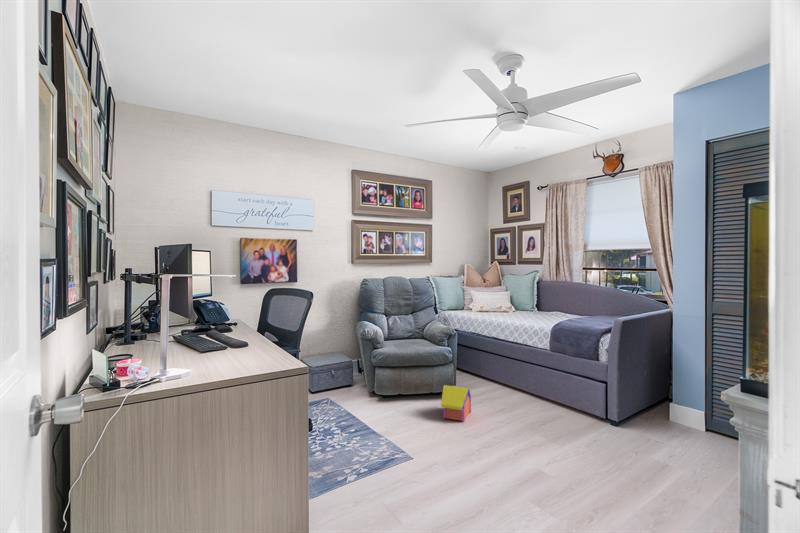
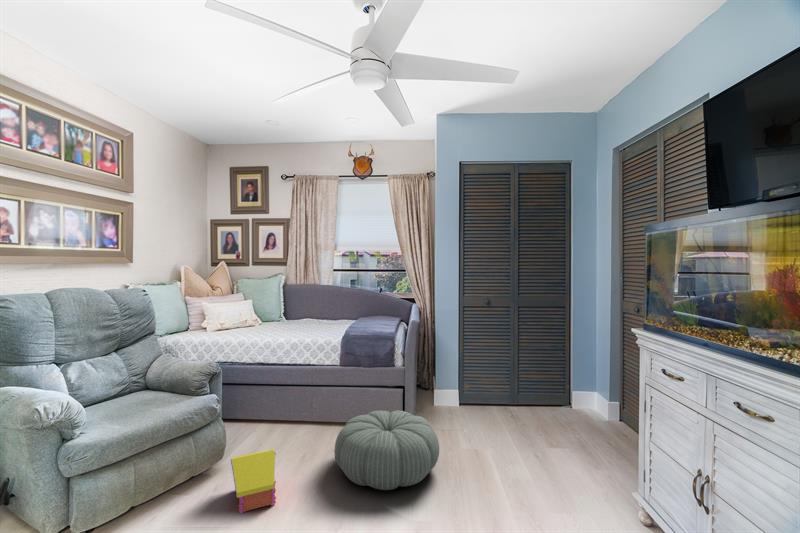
pouf: none [511,388,604,447] -> present [334,410,439,490]

